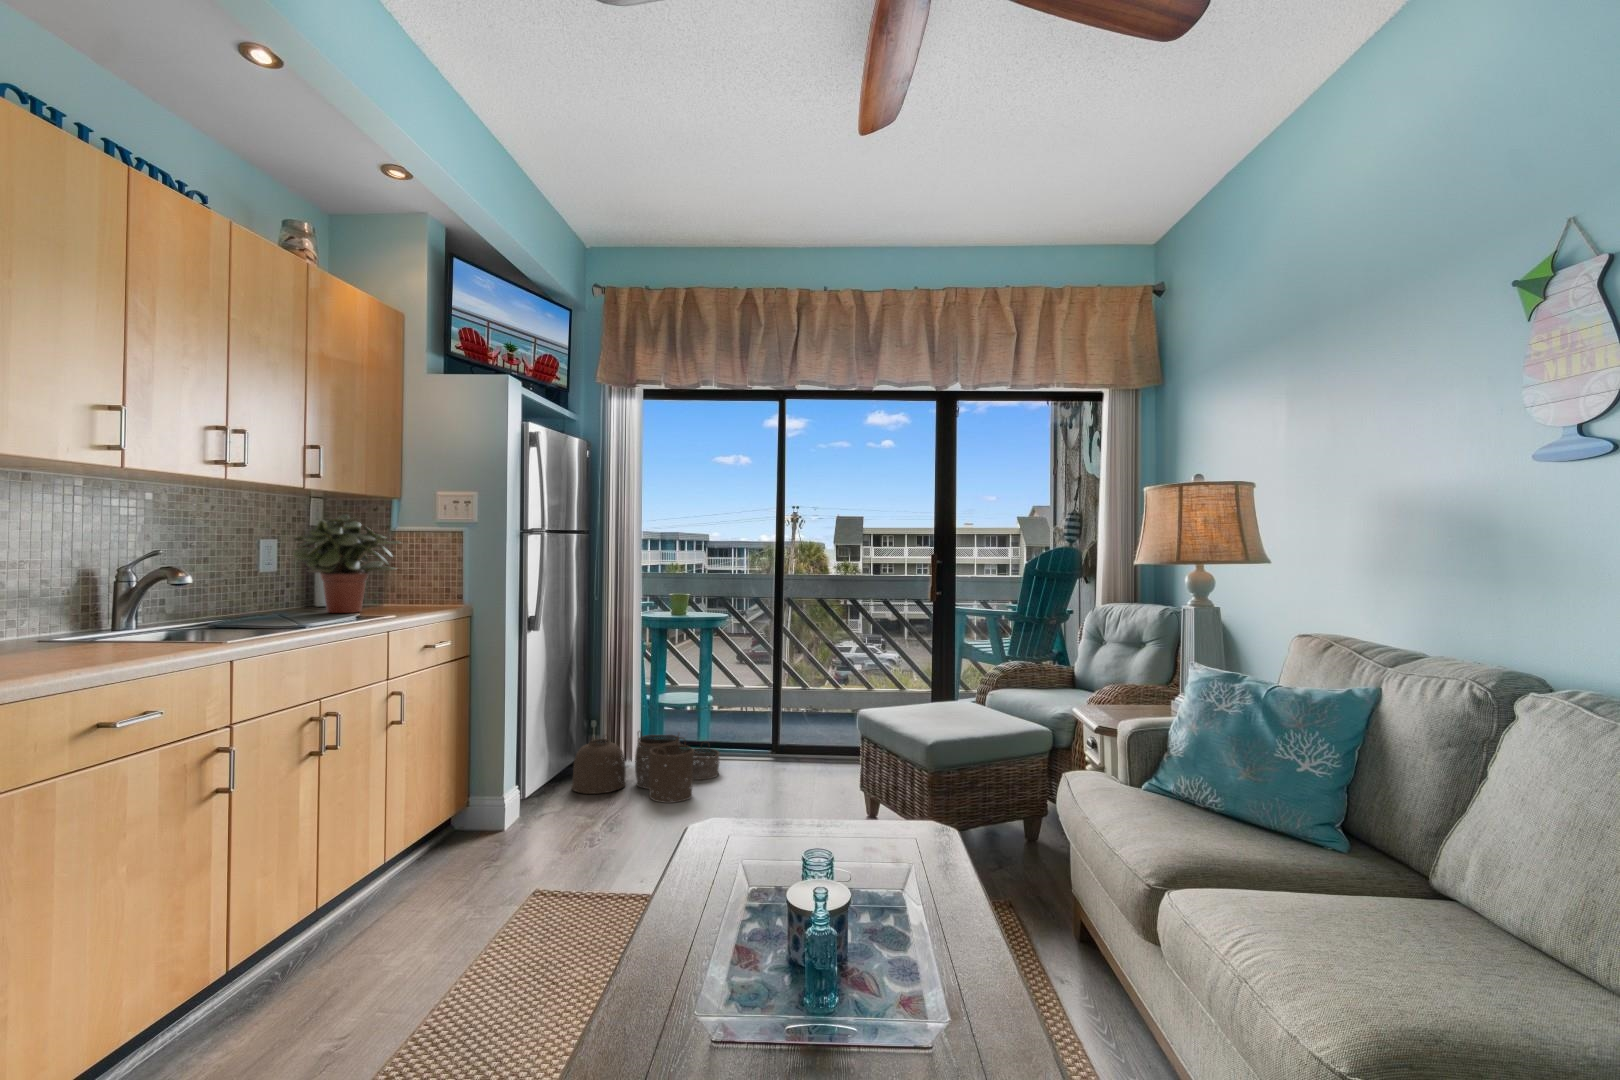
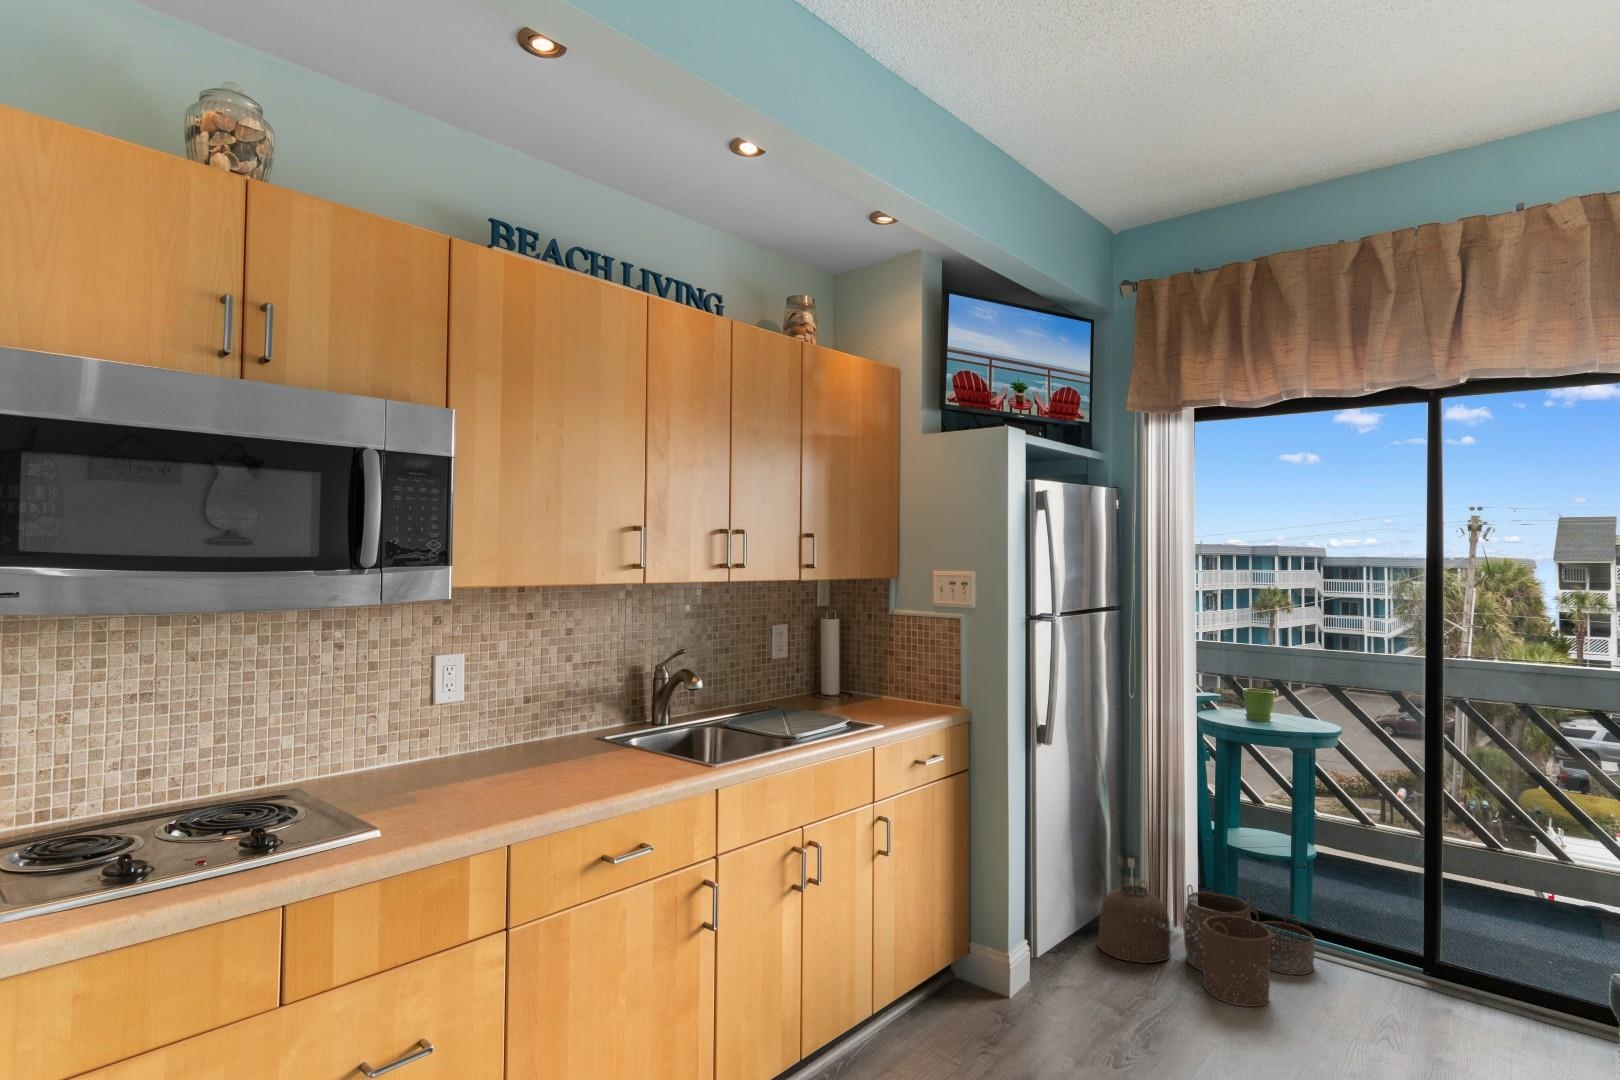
potted plant: present [293,514,400,613] -> none [793,603,896,712]

